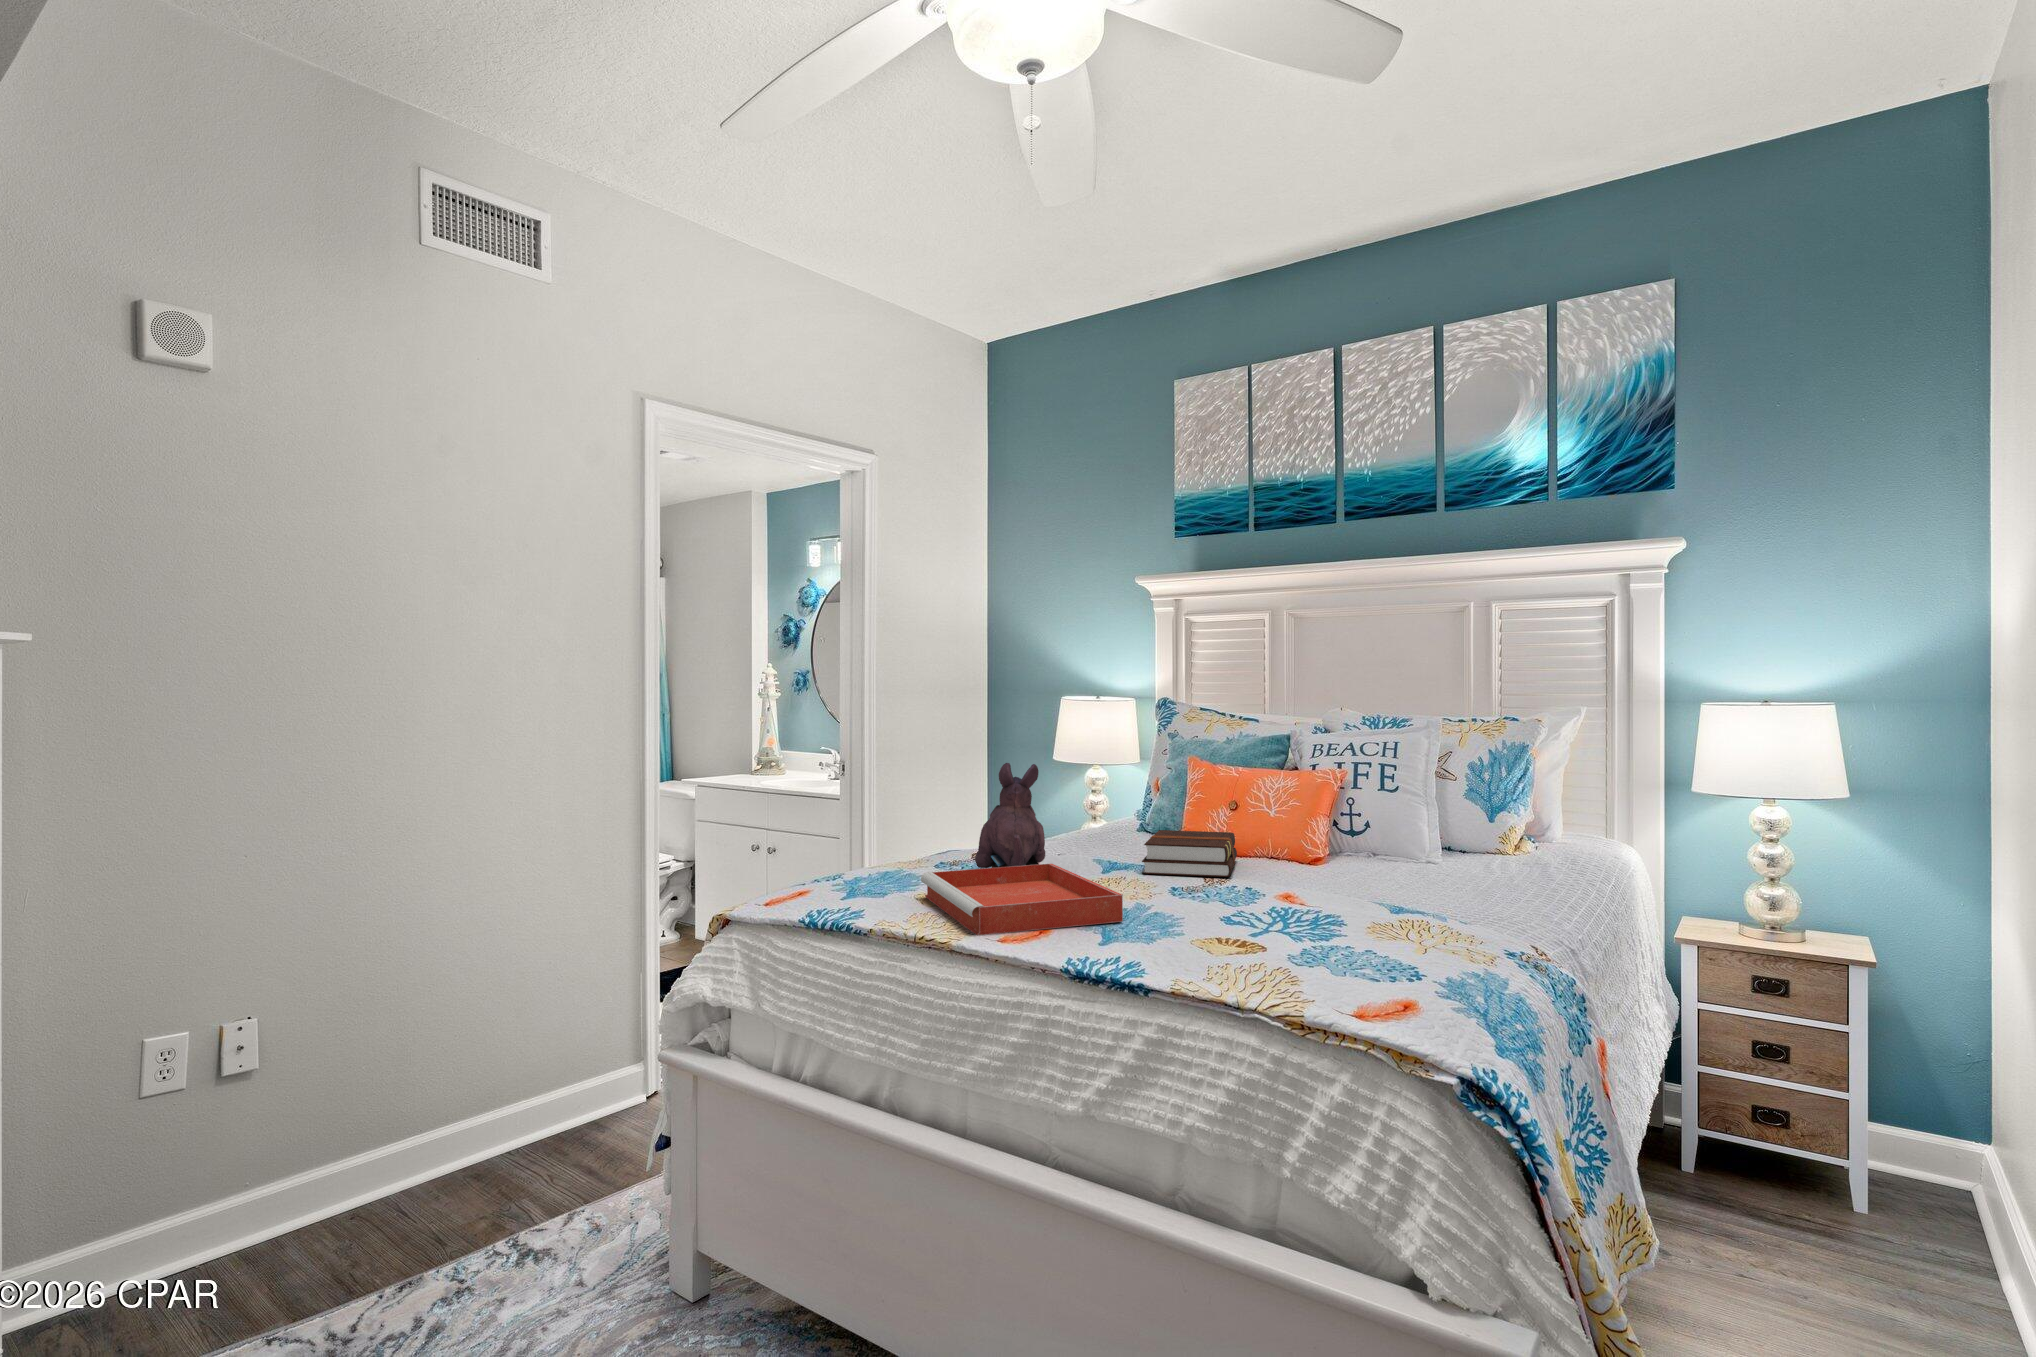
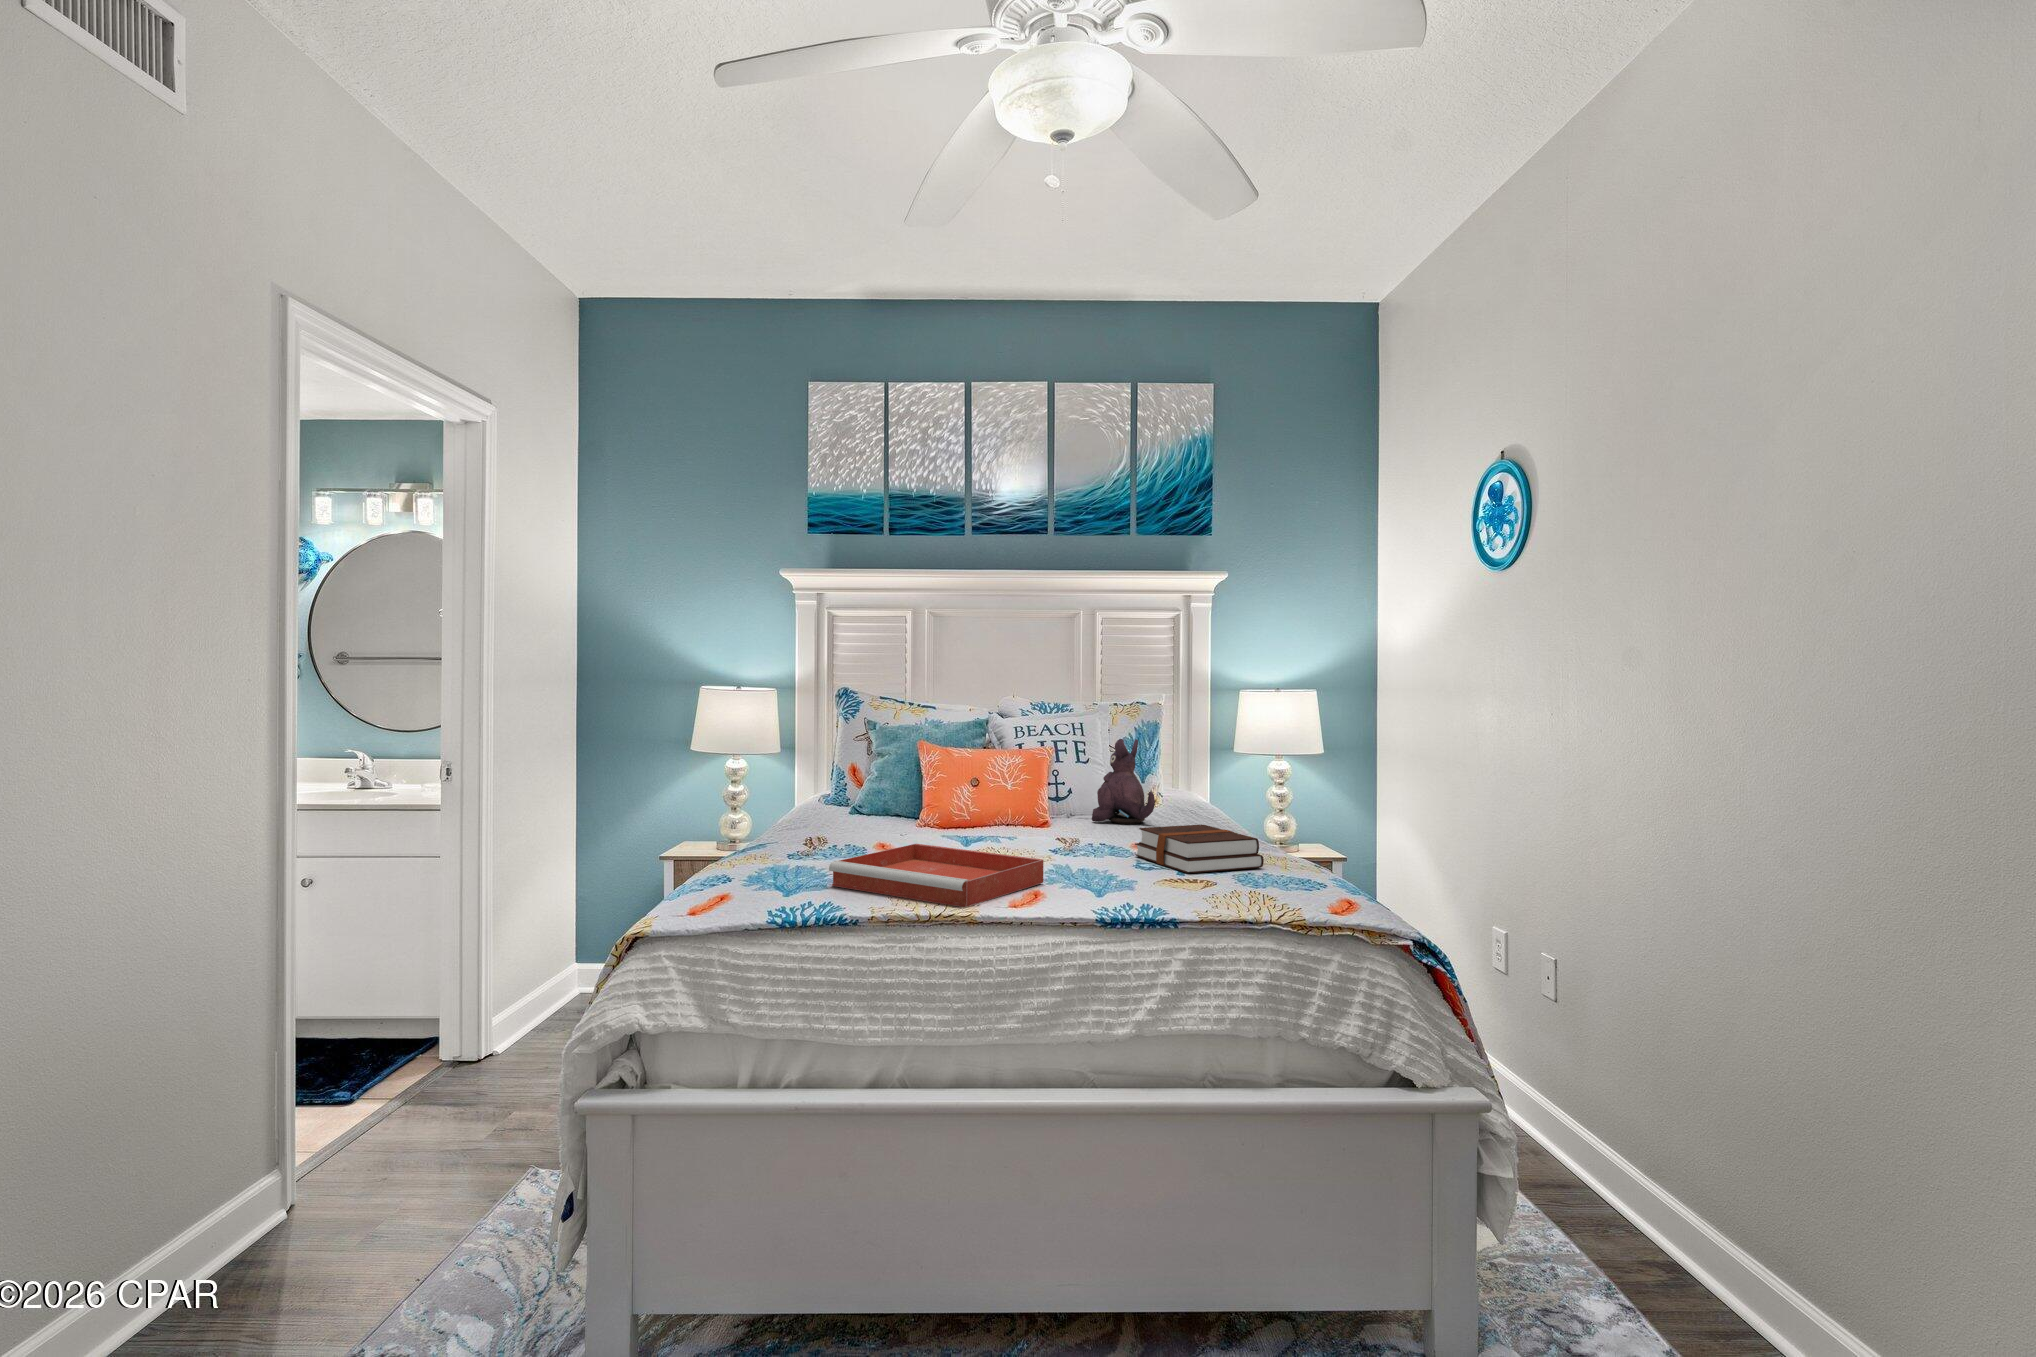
plush toy: present [975,763,1045,868] -> present [1092,739,1155,824]
hardback book: present [1142,830,1237,877] -> present [1135,824,1264,873]

